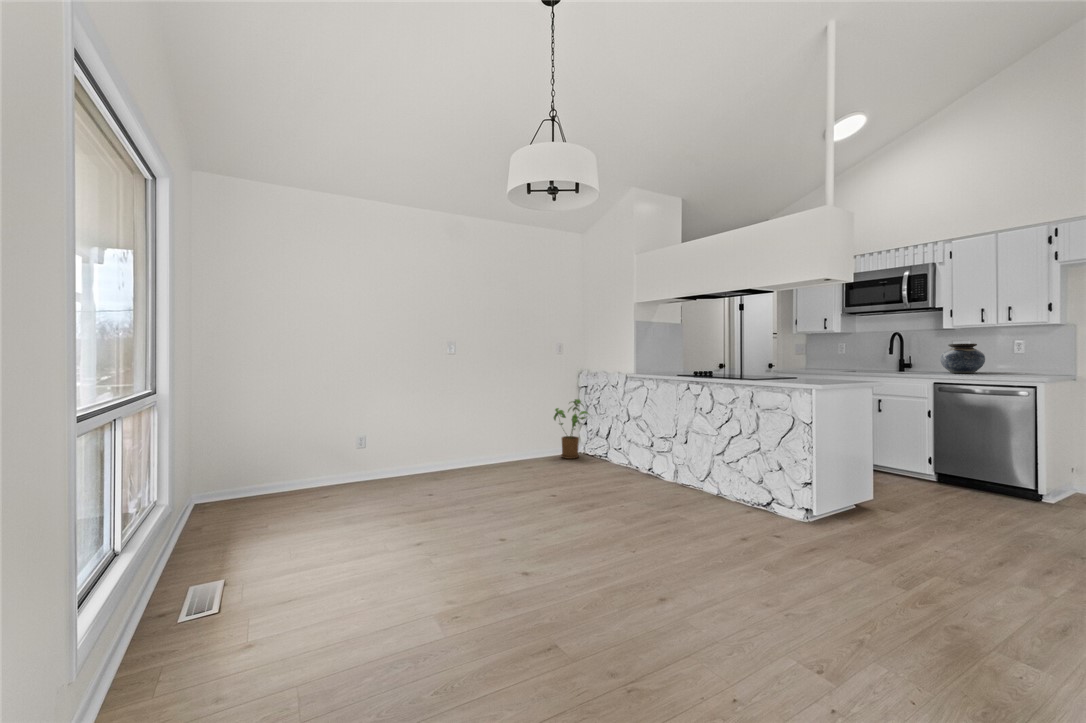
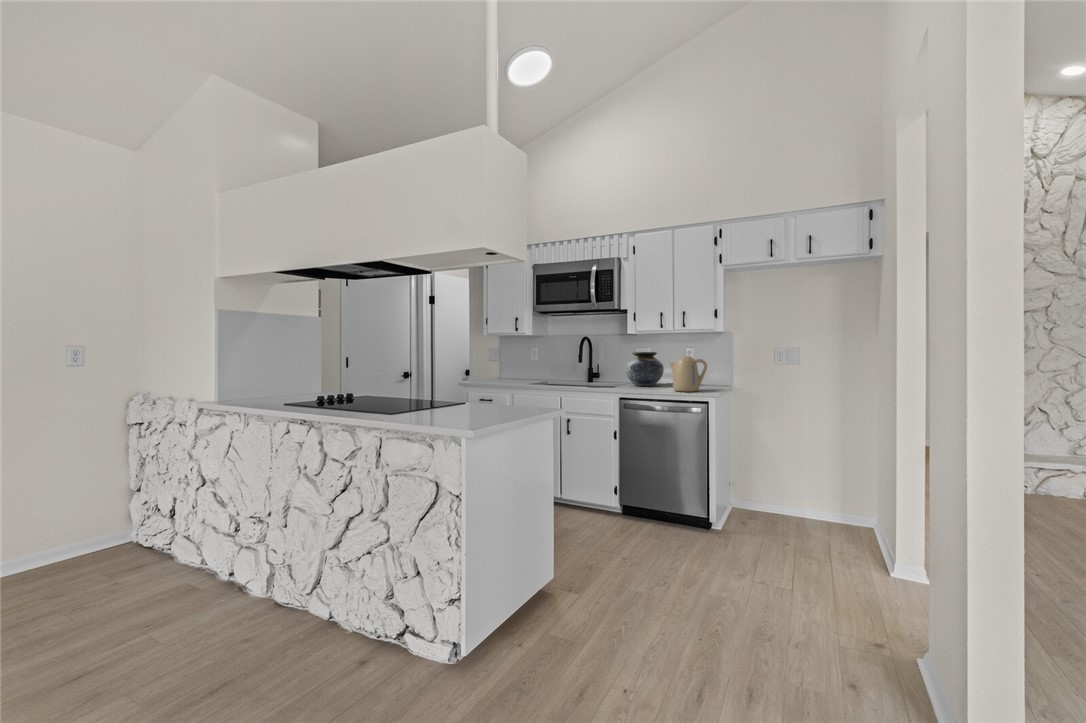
kettle: none [991,345,1038,377] -> present [670,356,707,392]
house plant: present [554,399,588,459] -> none [44,452,132,570]

